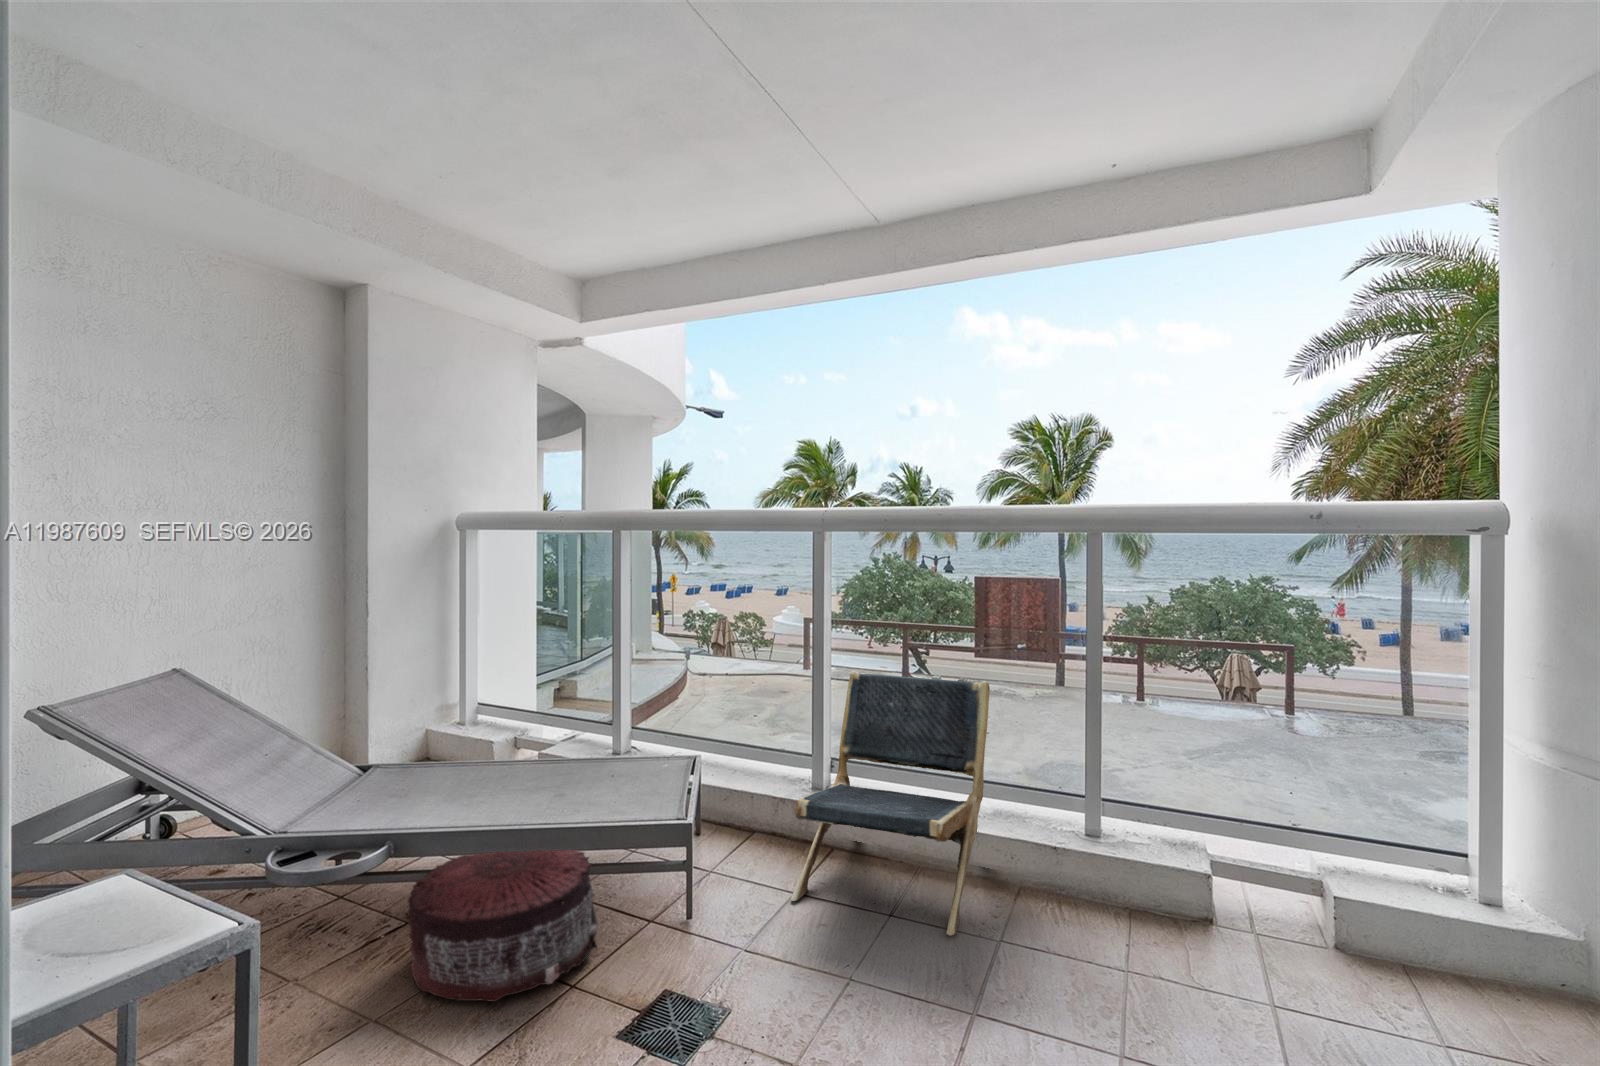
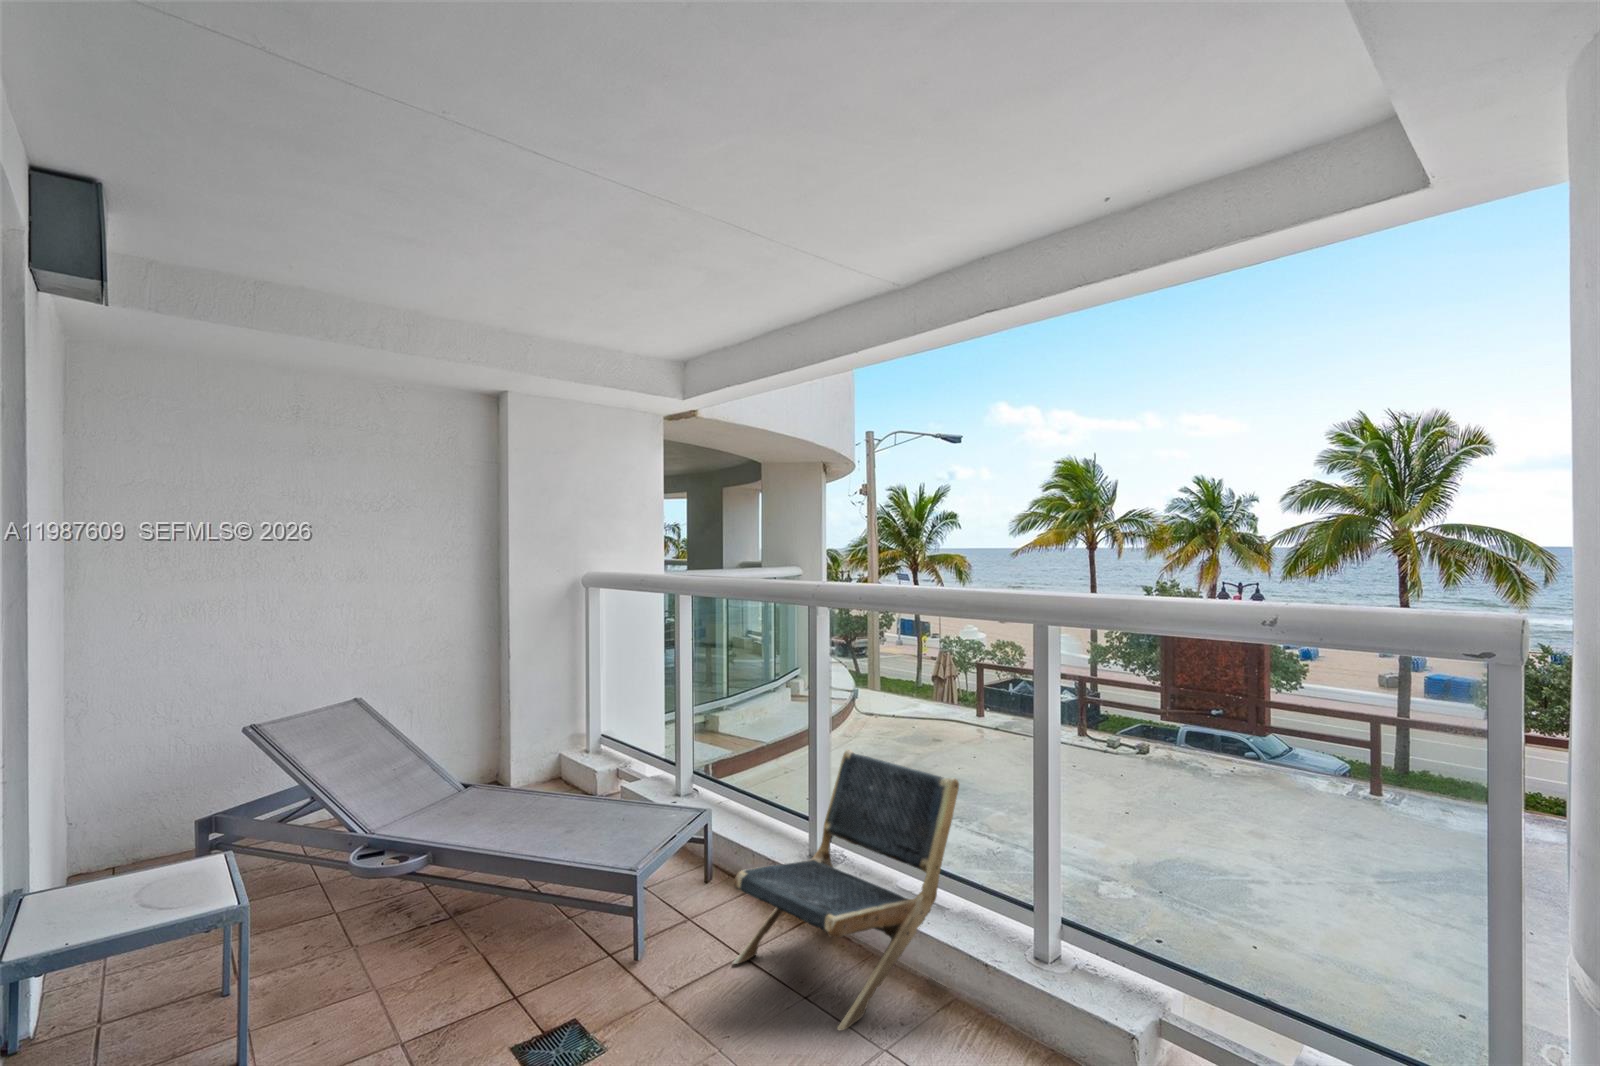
pouf: present [408,850,597,1002] -> none [413,866,561,996]

